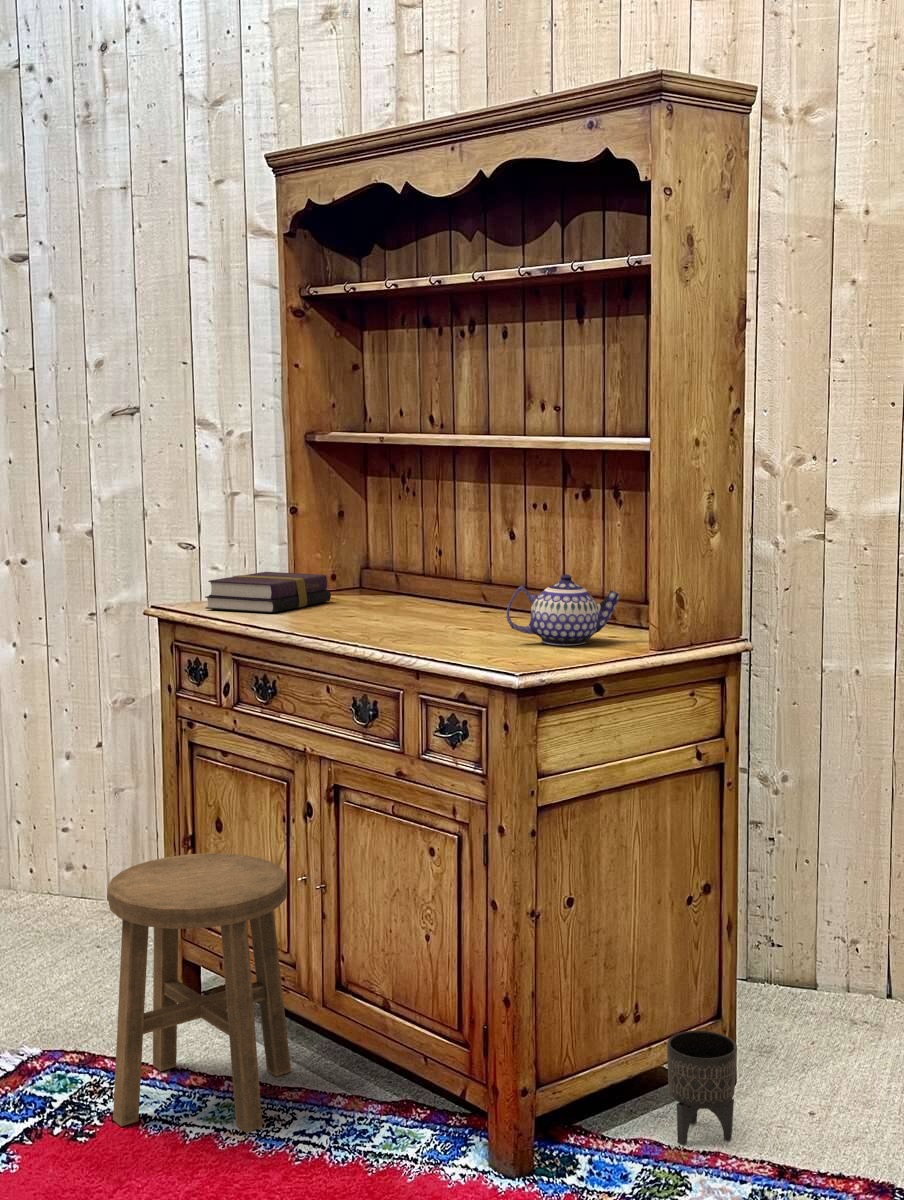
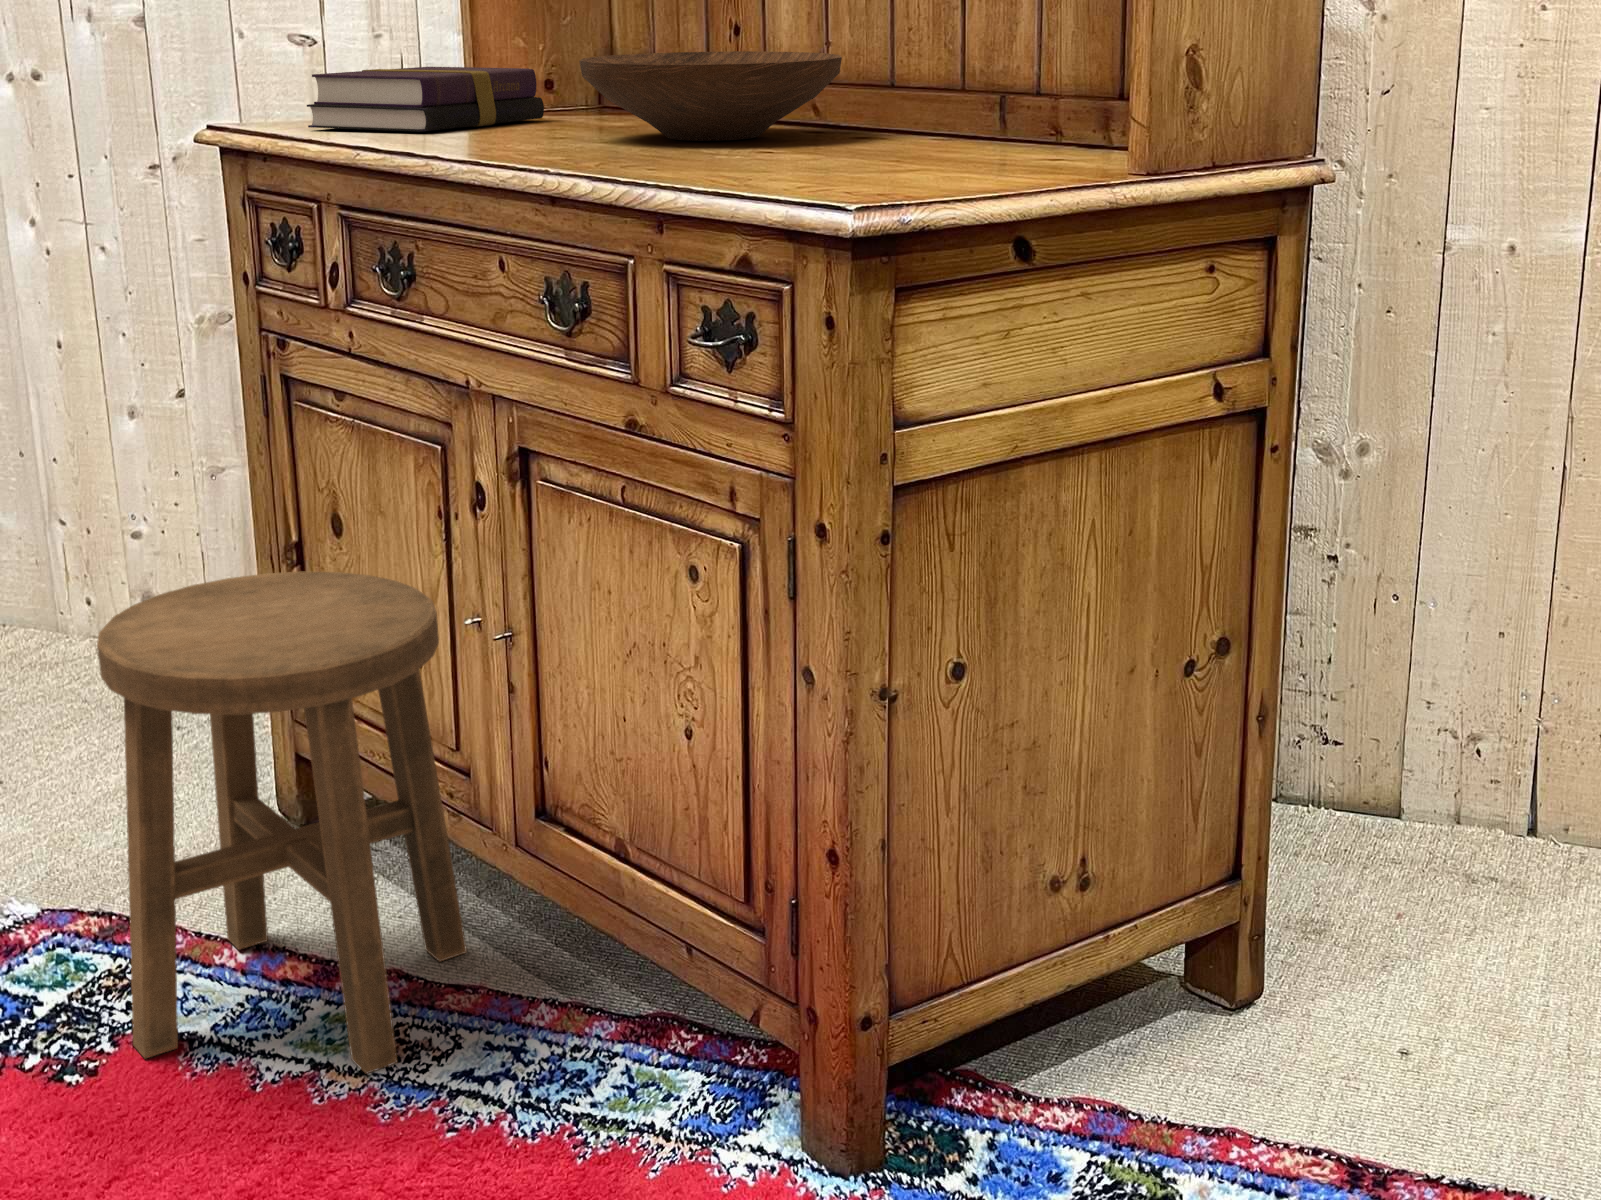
wooden bowl: none [362,571,500,622] -> present [579,51,842,141]
teapot: present [507,574,620,645] -> none [844,22,1072,166]
planter: present [667,1031,737,1145] -> none [1140,903,1273,1110]

